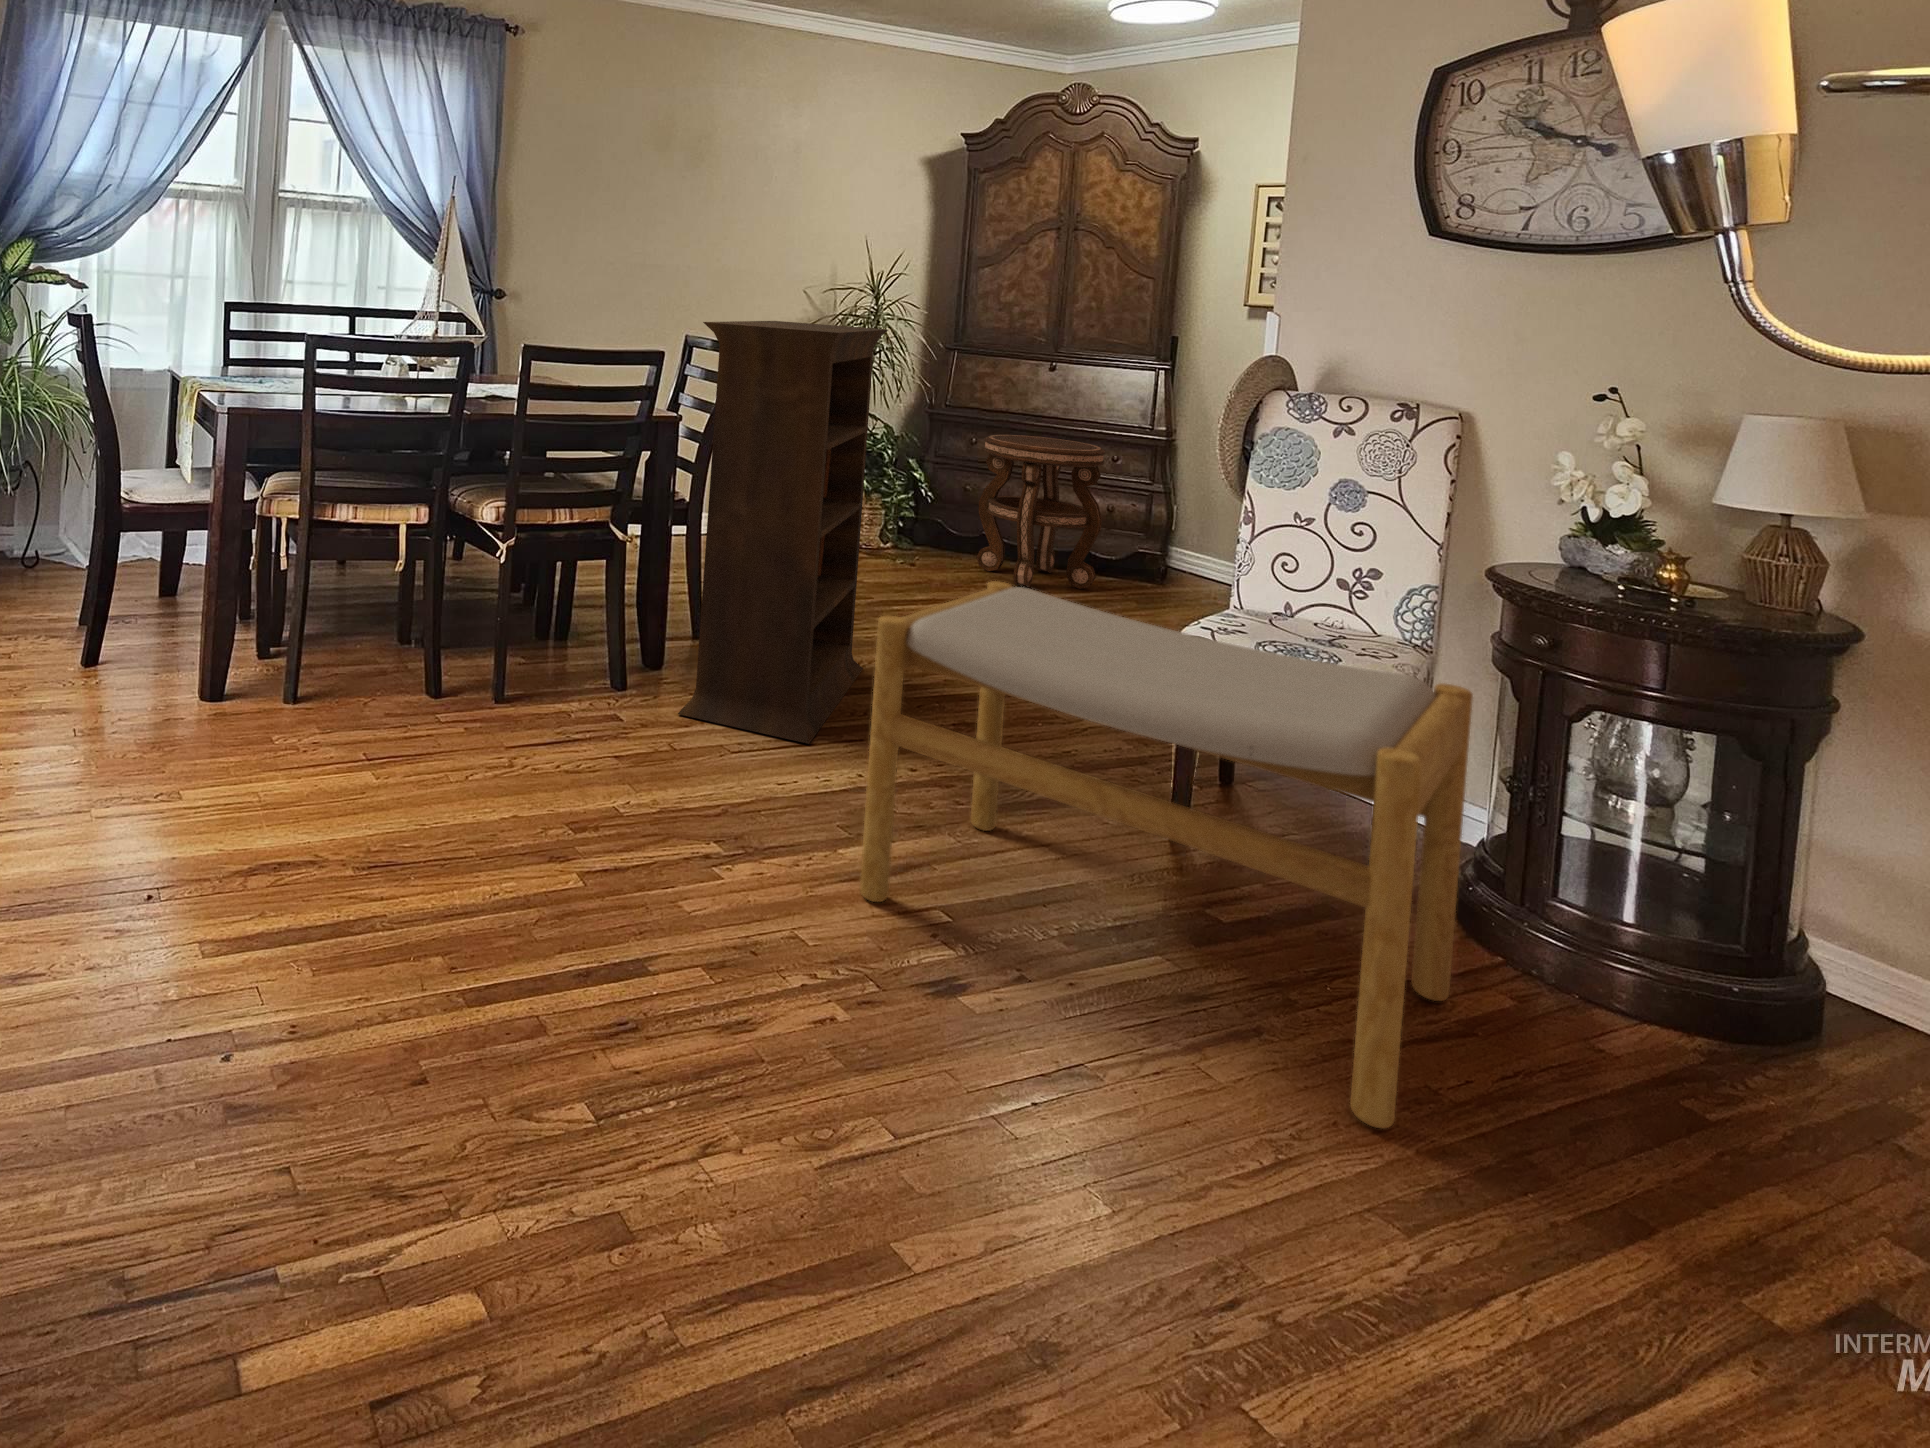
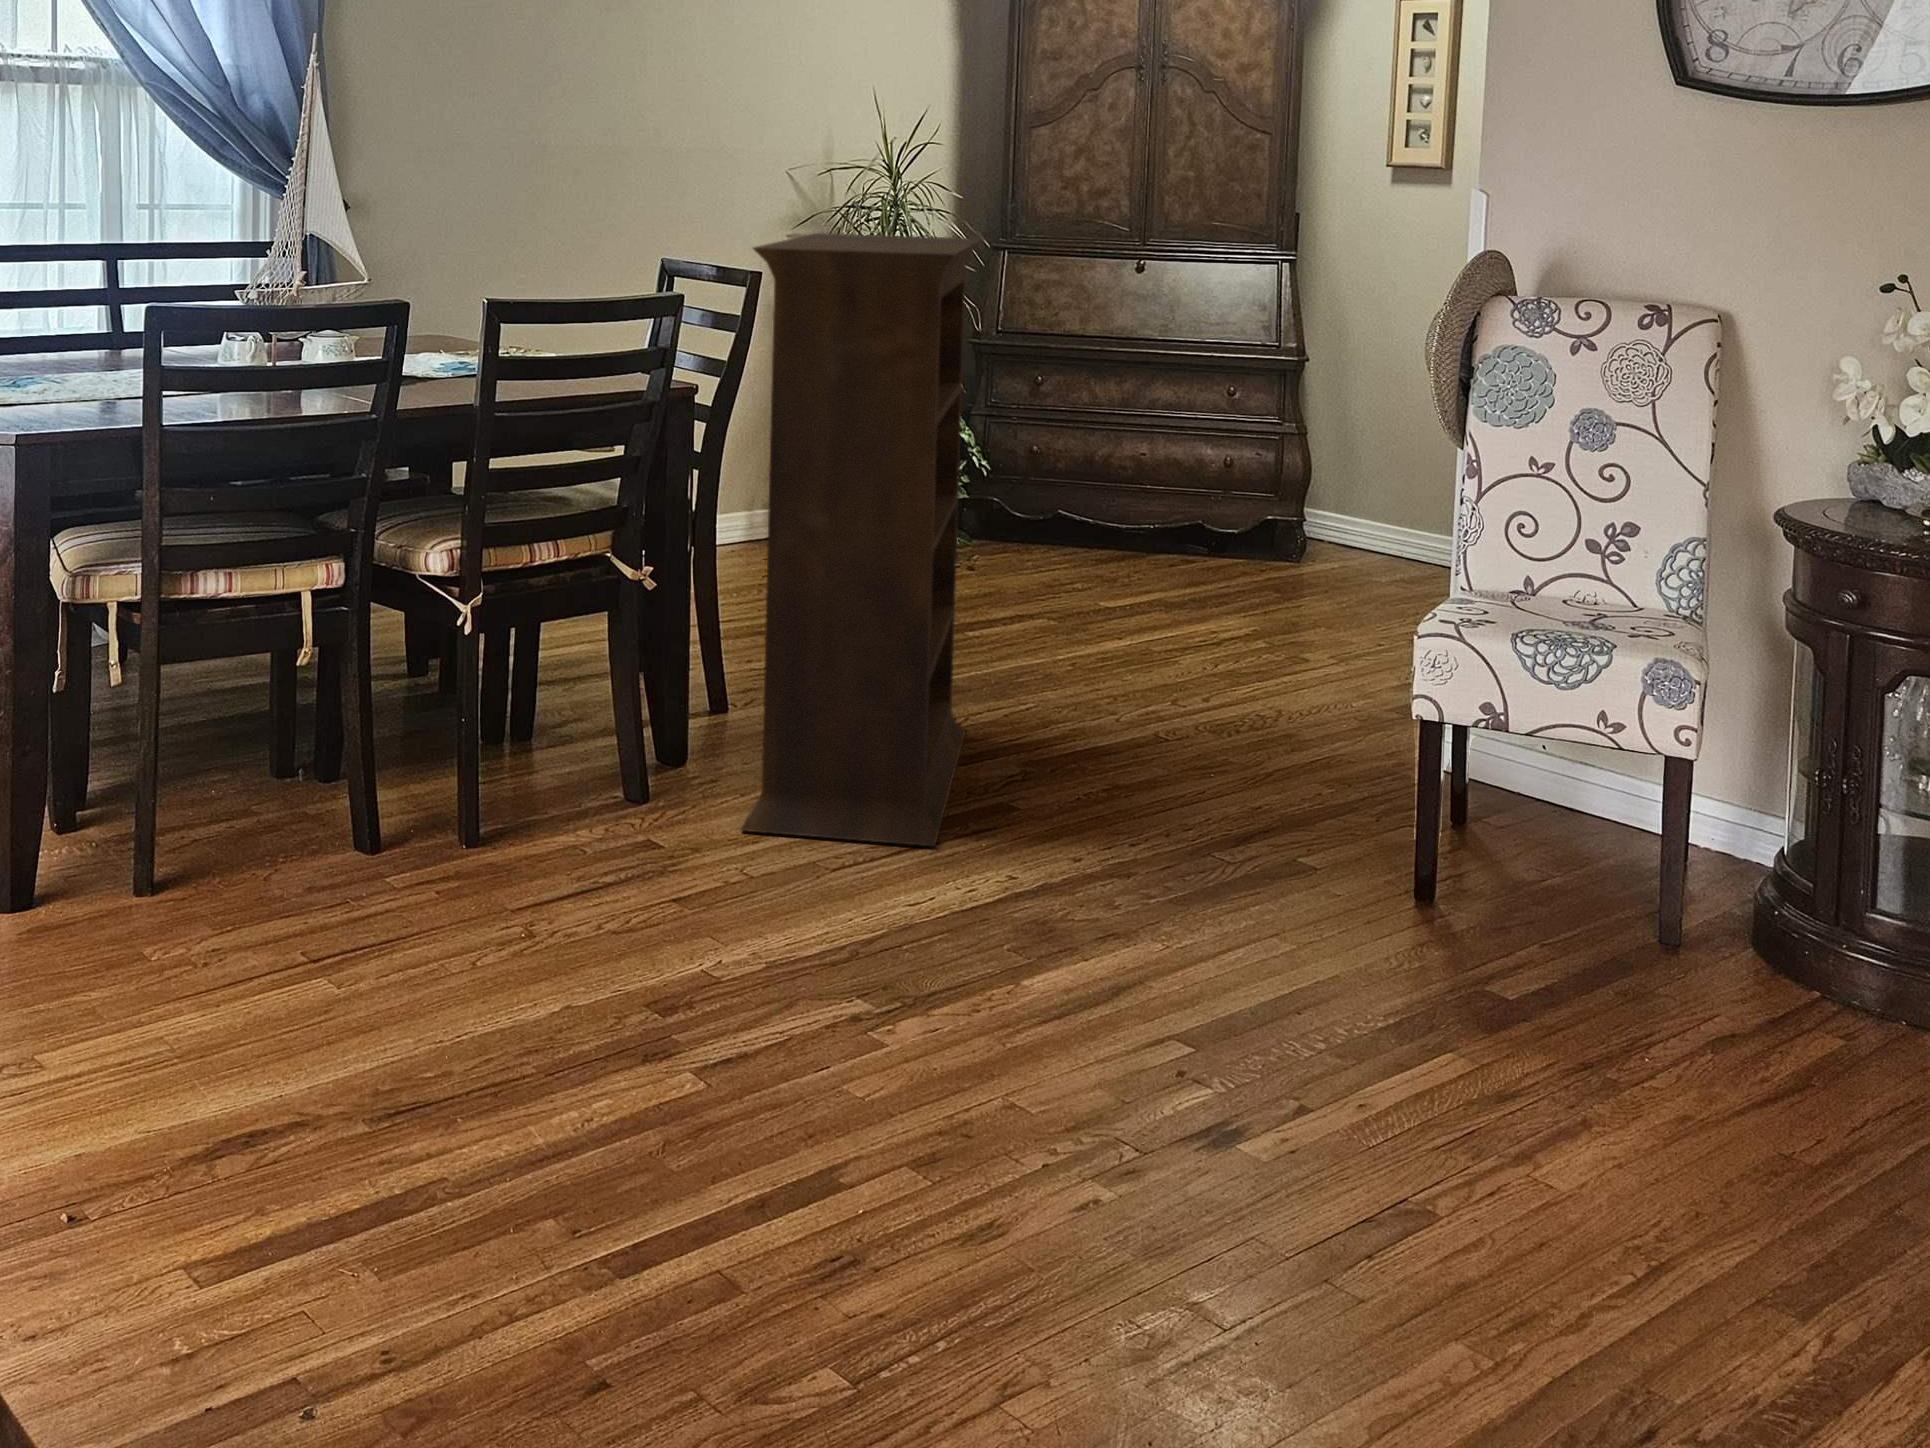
side table: present [976,435,1105,589] -> none [1063,371,1232,588]
footstool: present [860,581,1473,1128] -> none [1075,590,1791,1201]

